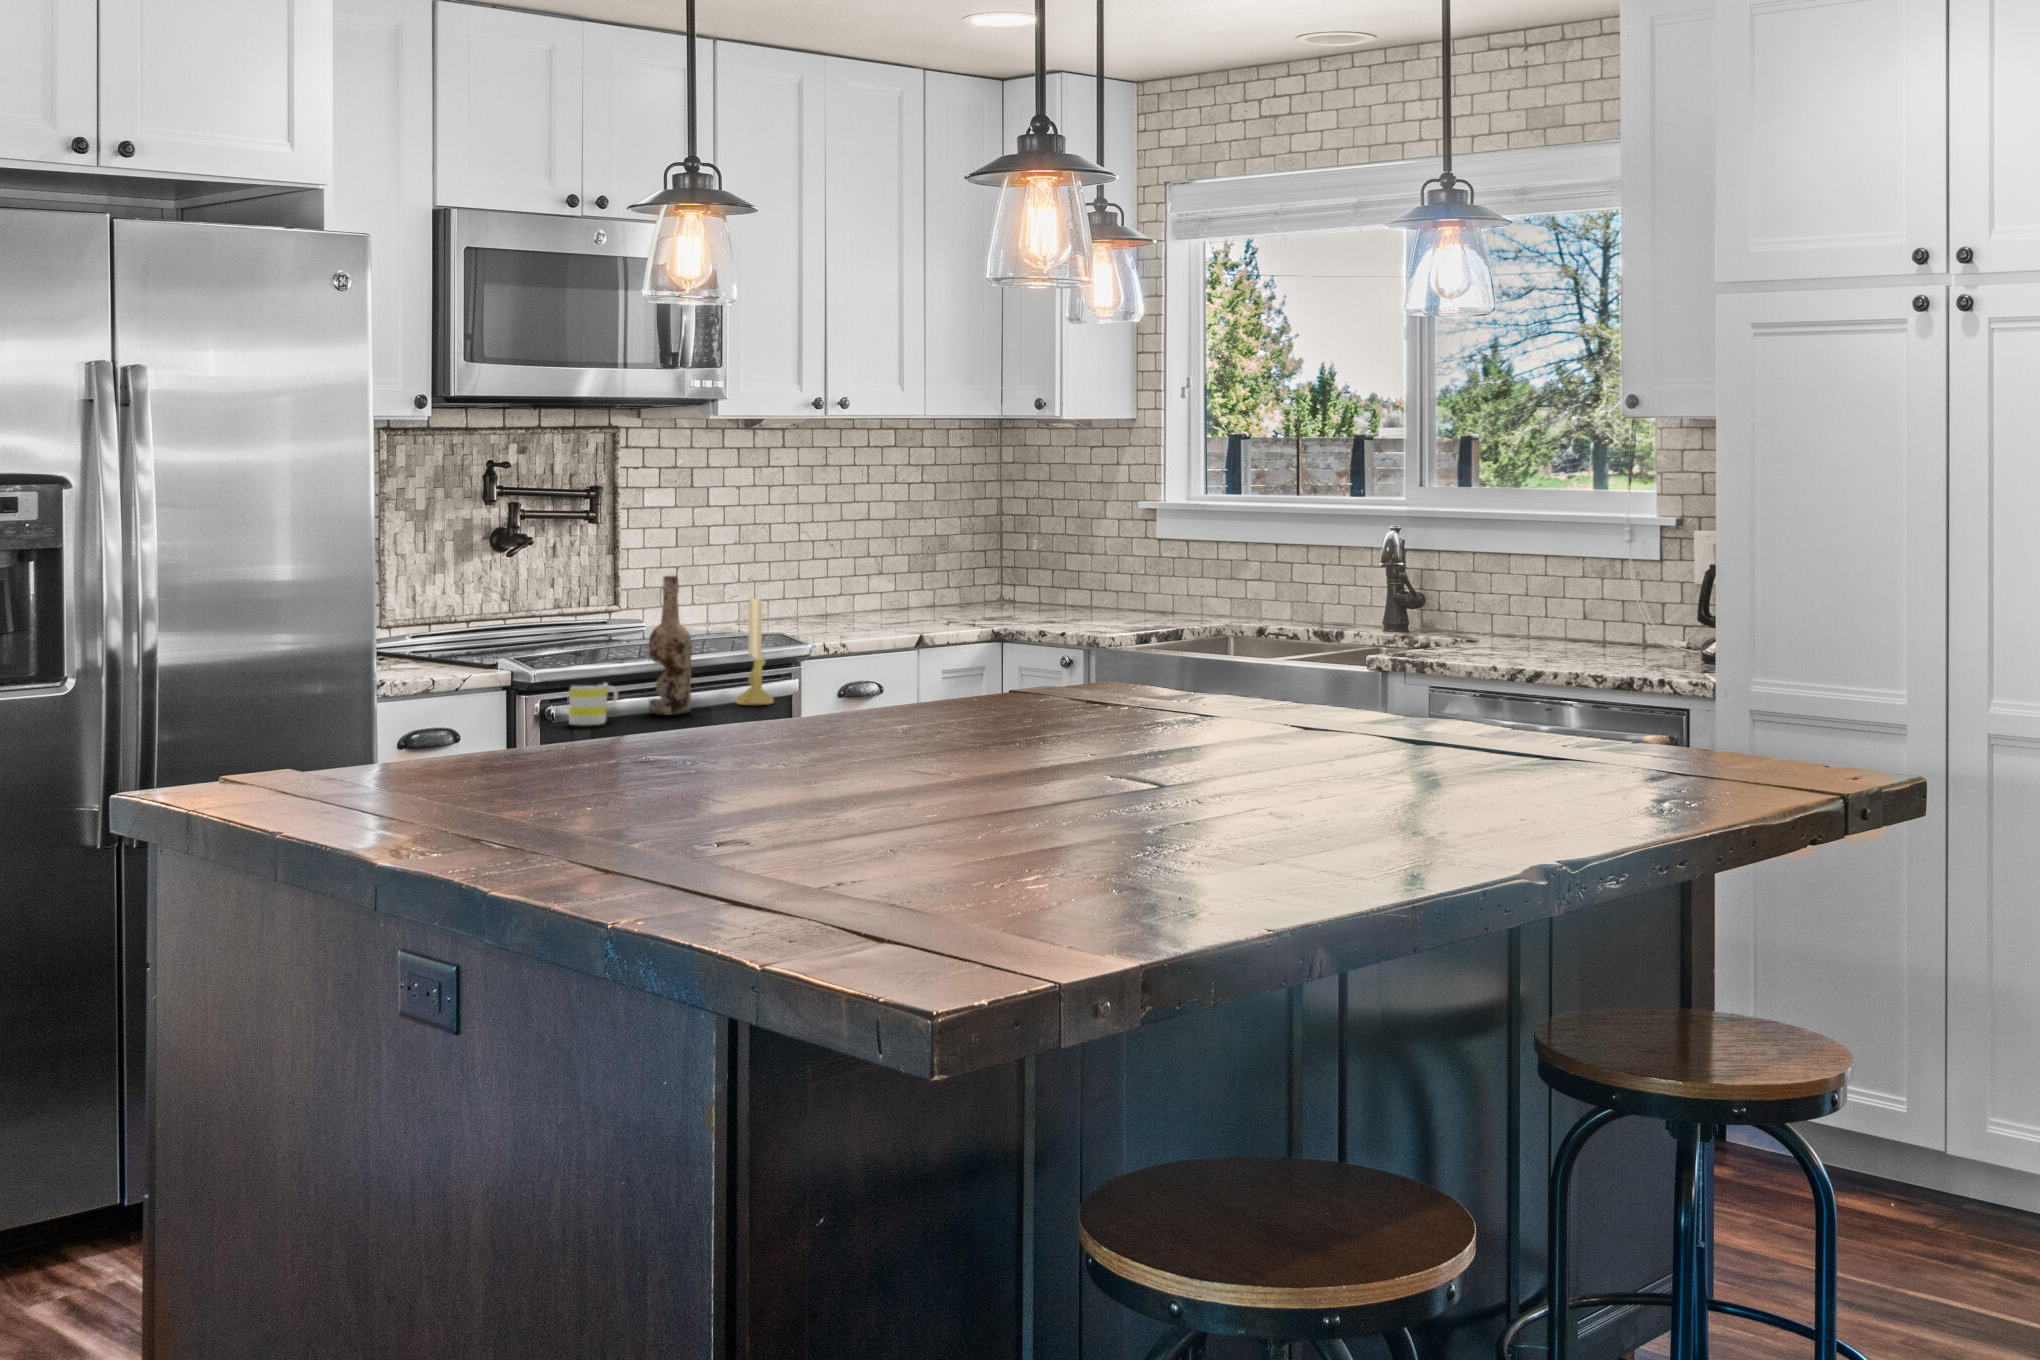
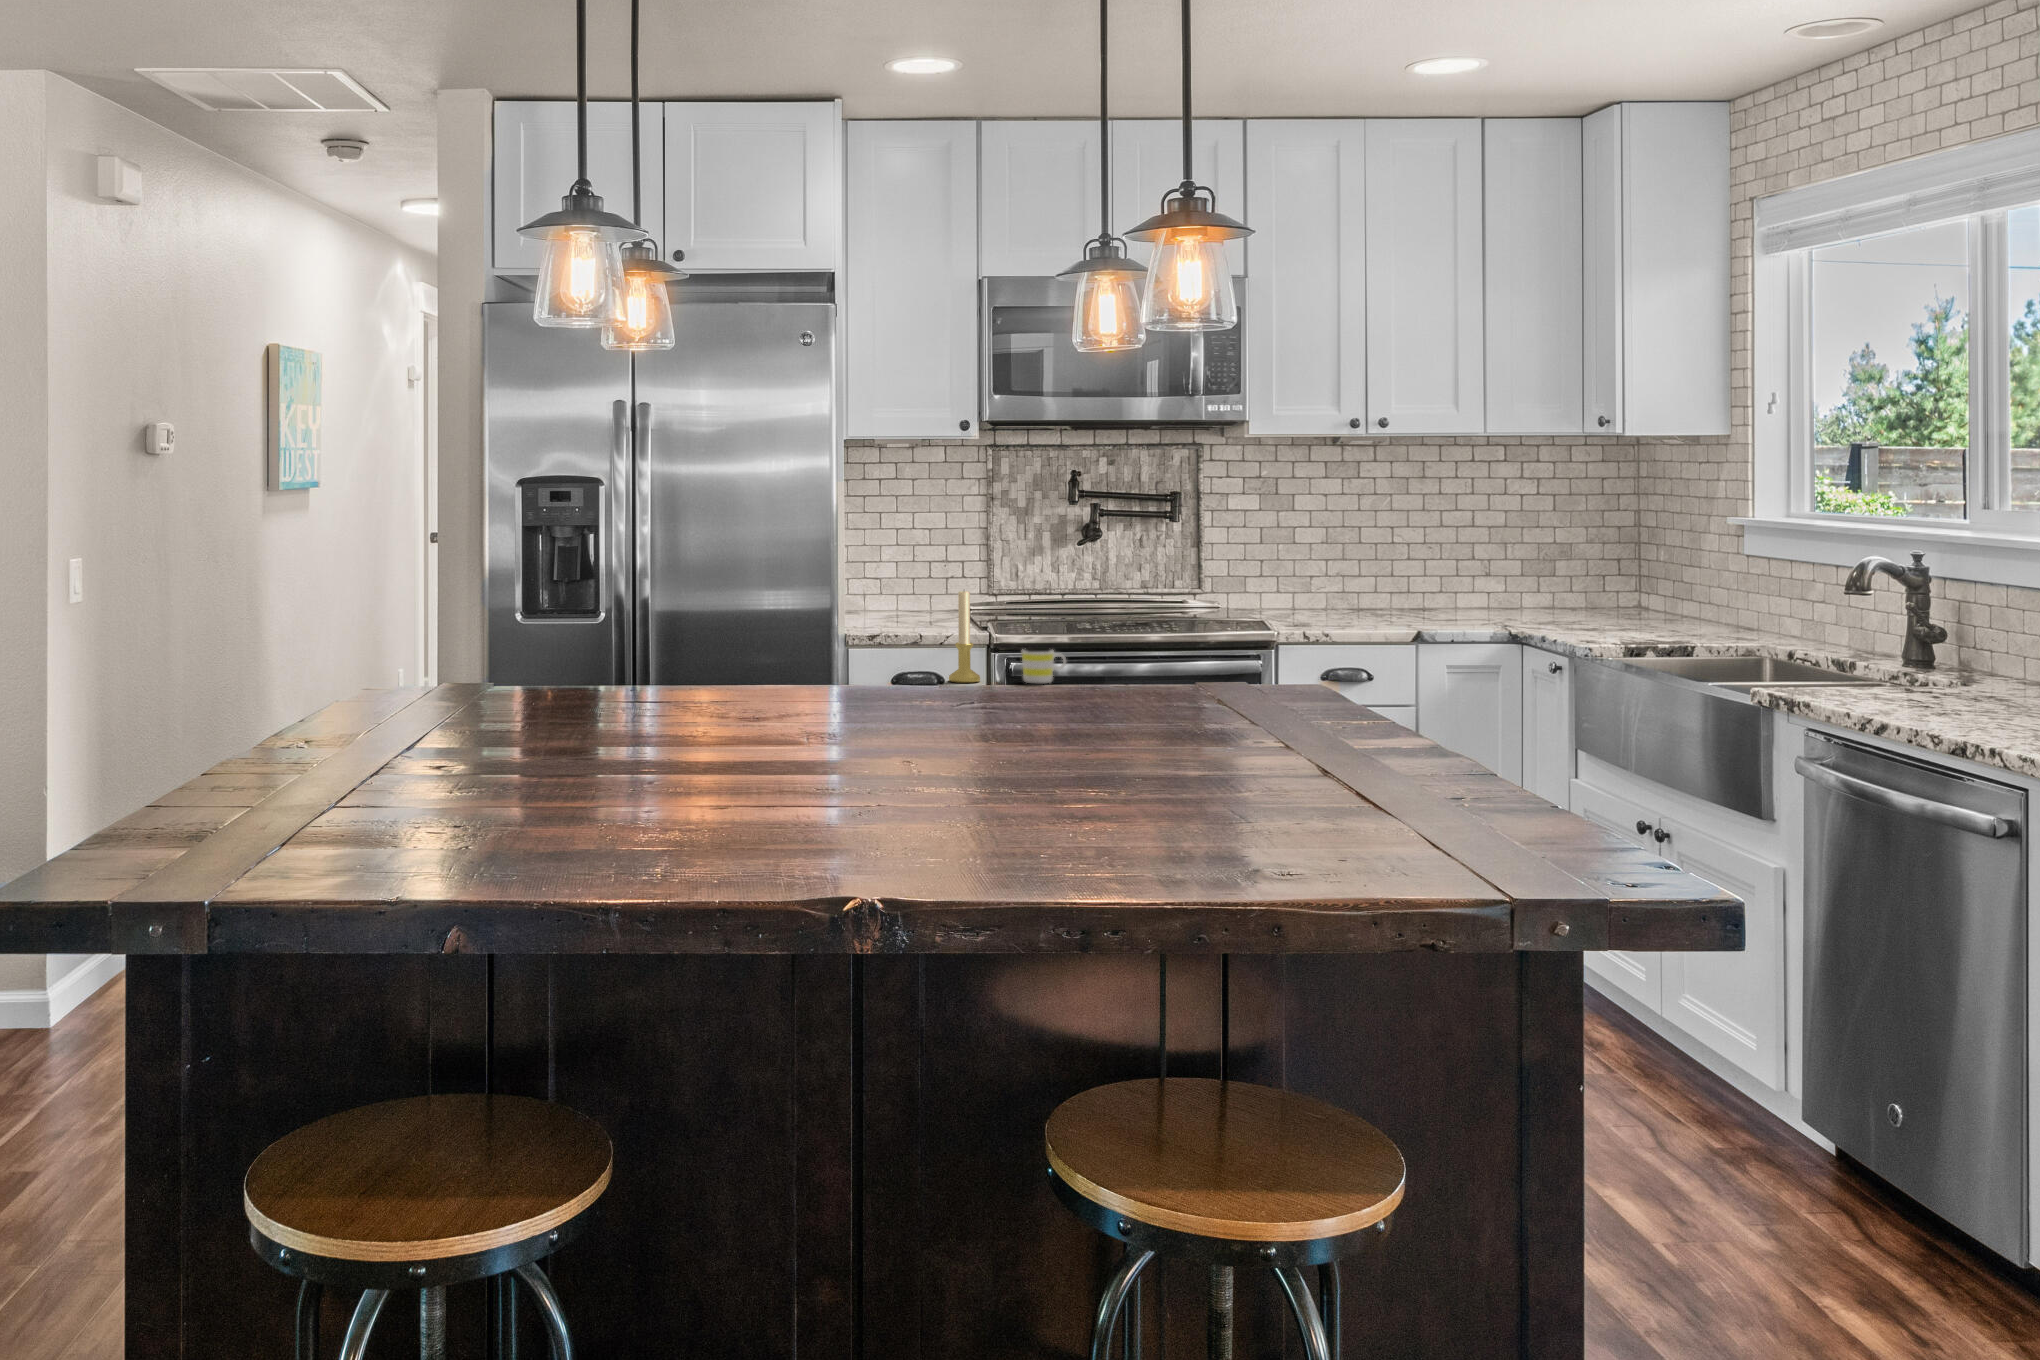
wine bottle: present [648,576,692,715] -> none [1105,567,1141,682]
candle holder: present [736,598,773,706] -> present [949,591,980,683]

